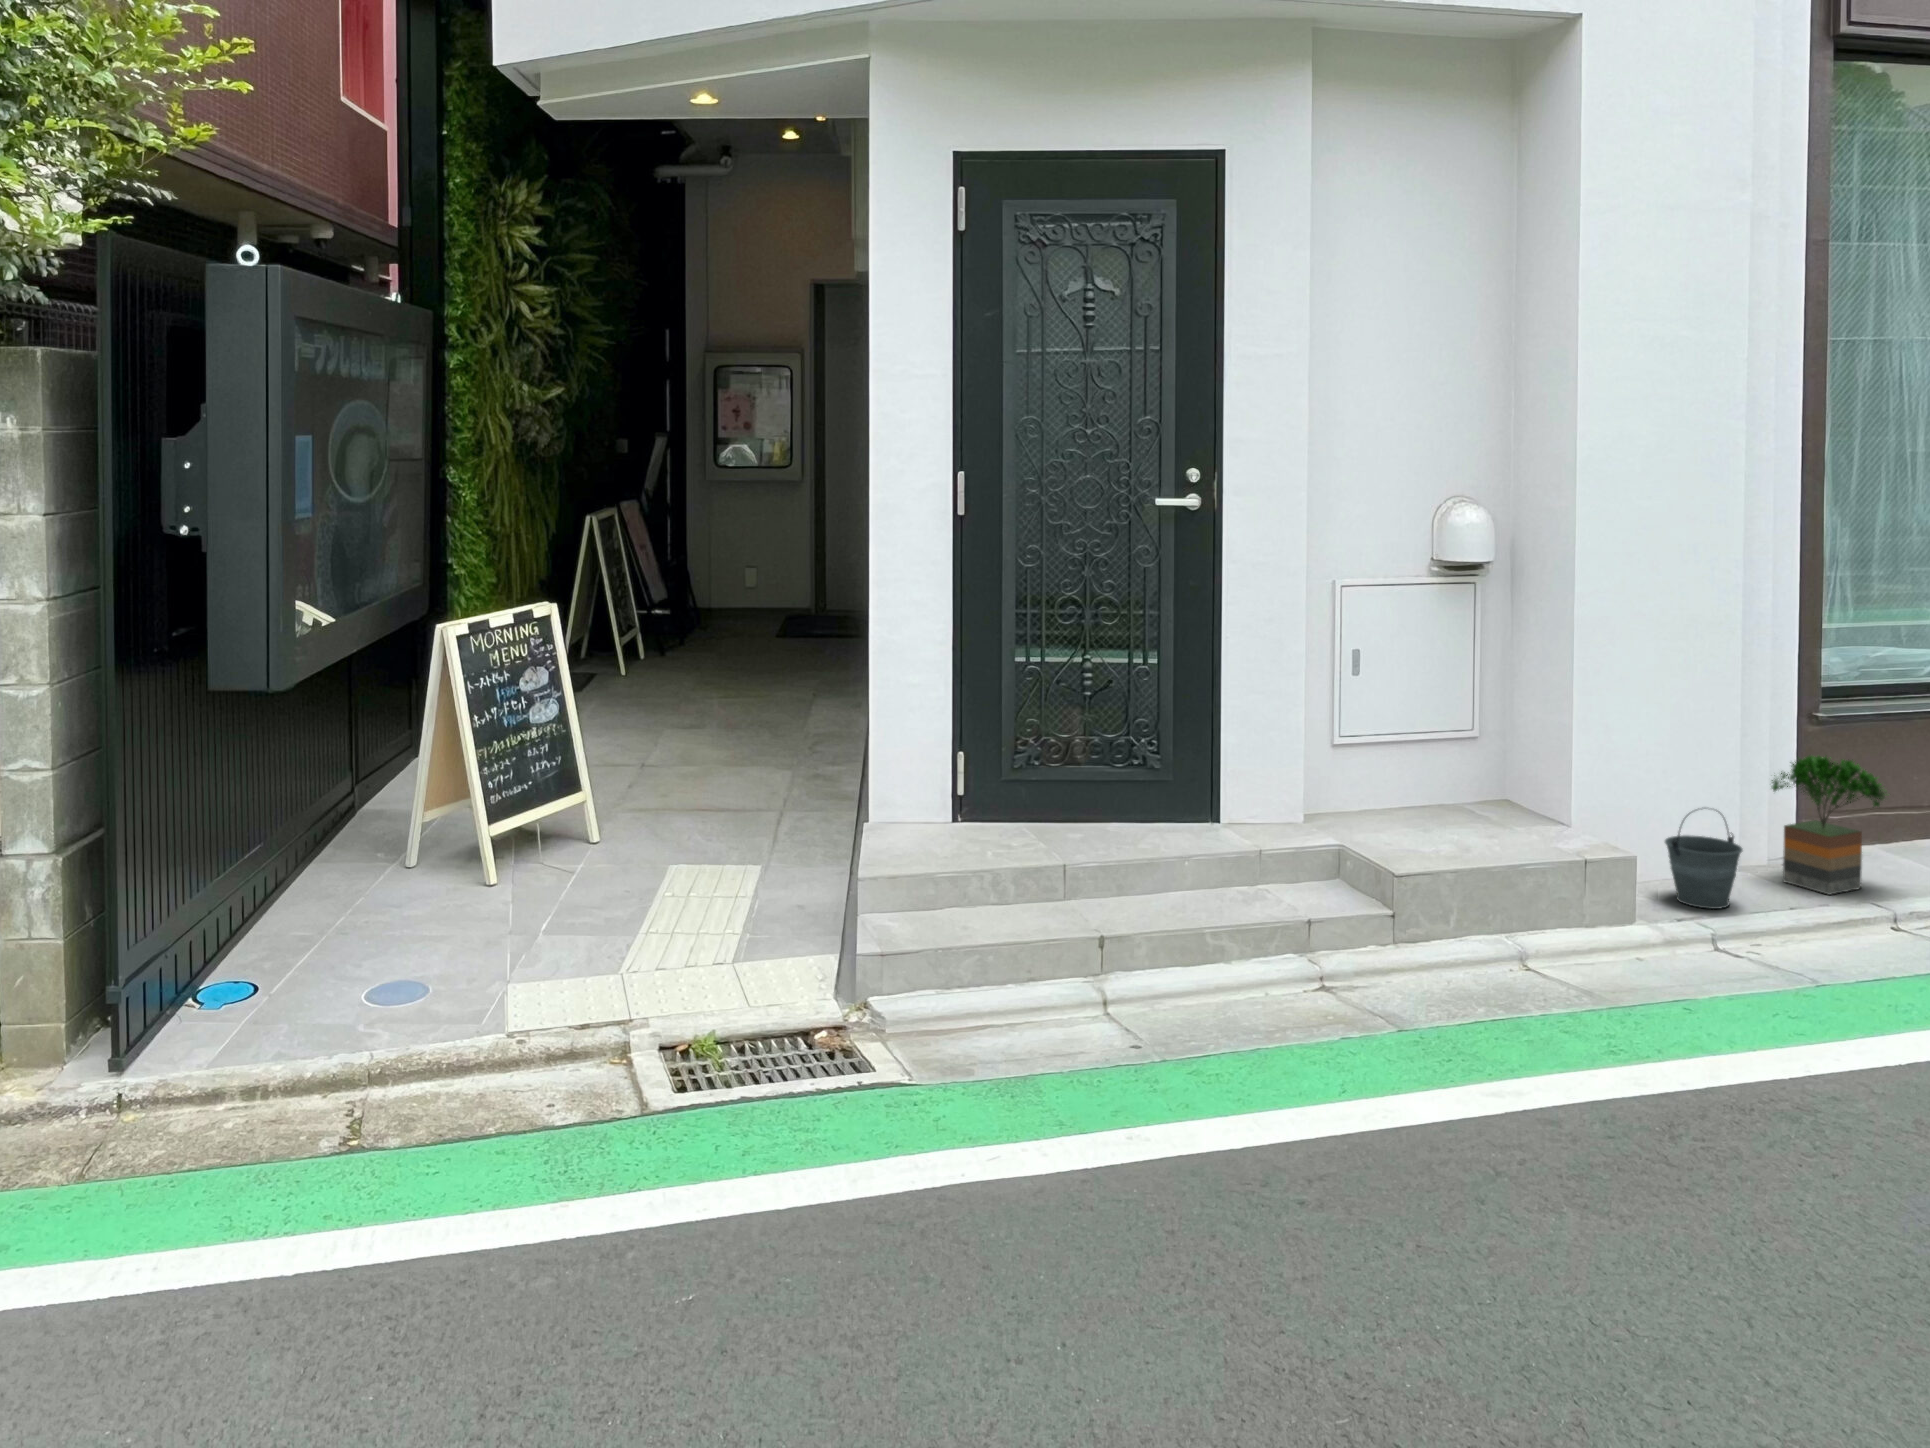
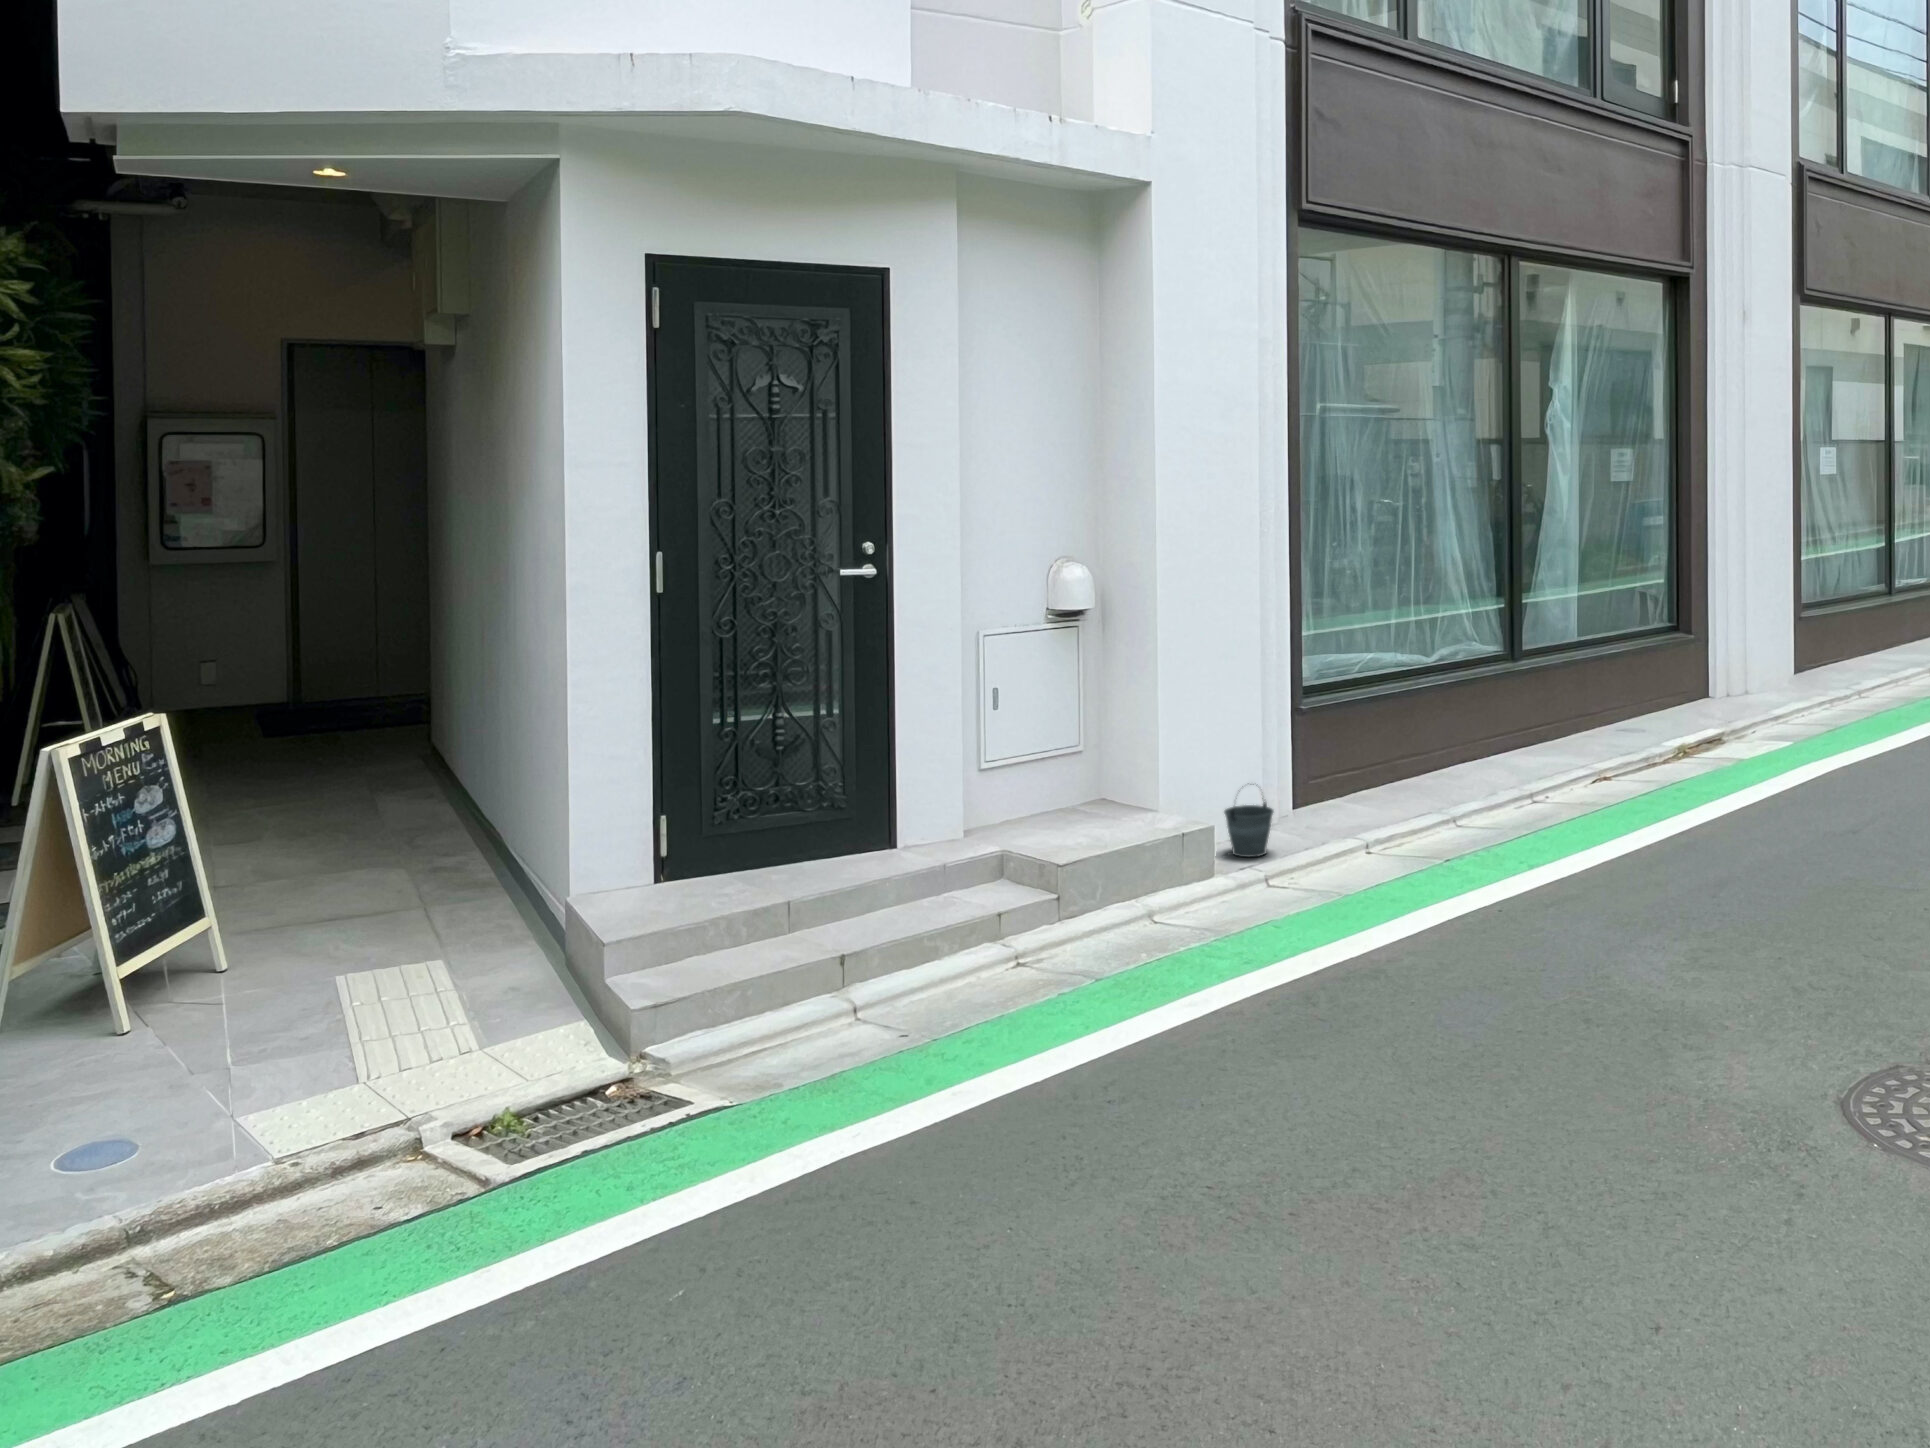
potted tree: present [1772,755,1887,895] -> none [1282,735,1356,835]

